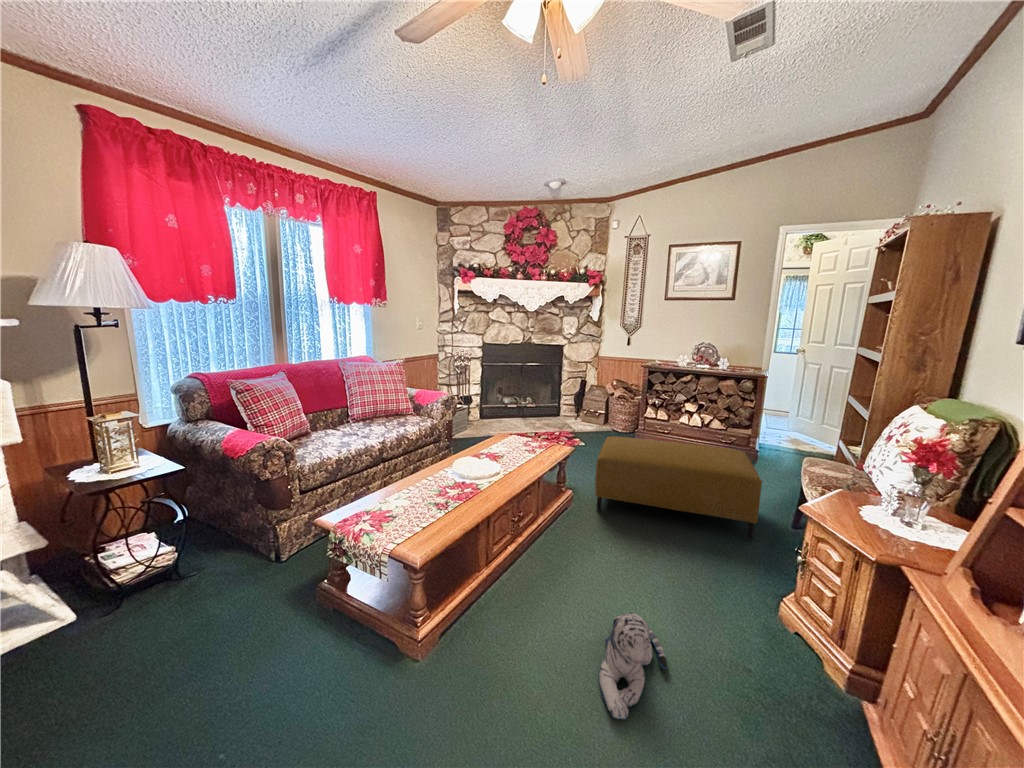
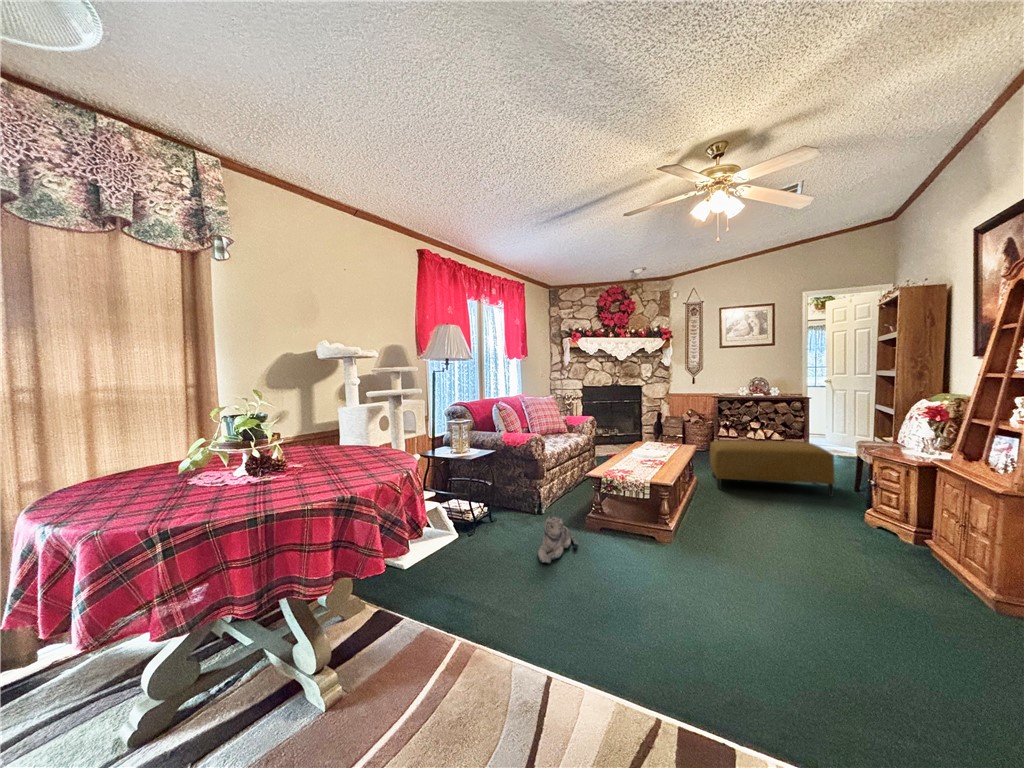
plush toy: present [599,613,667,719] -> present [538,516,578,563]

